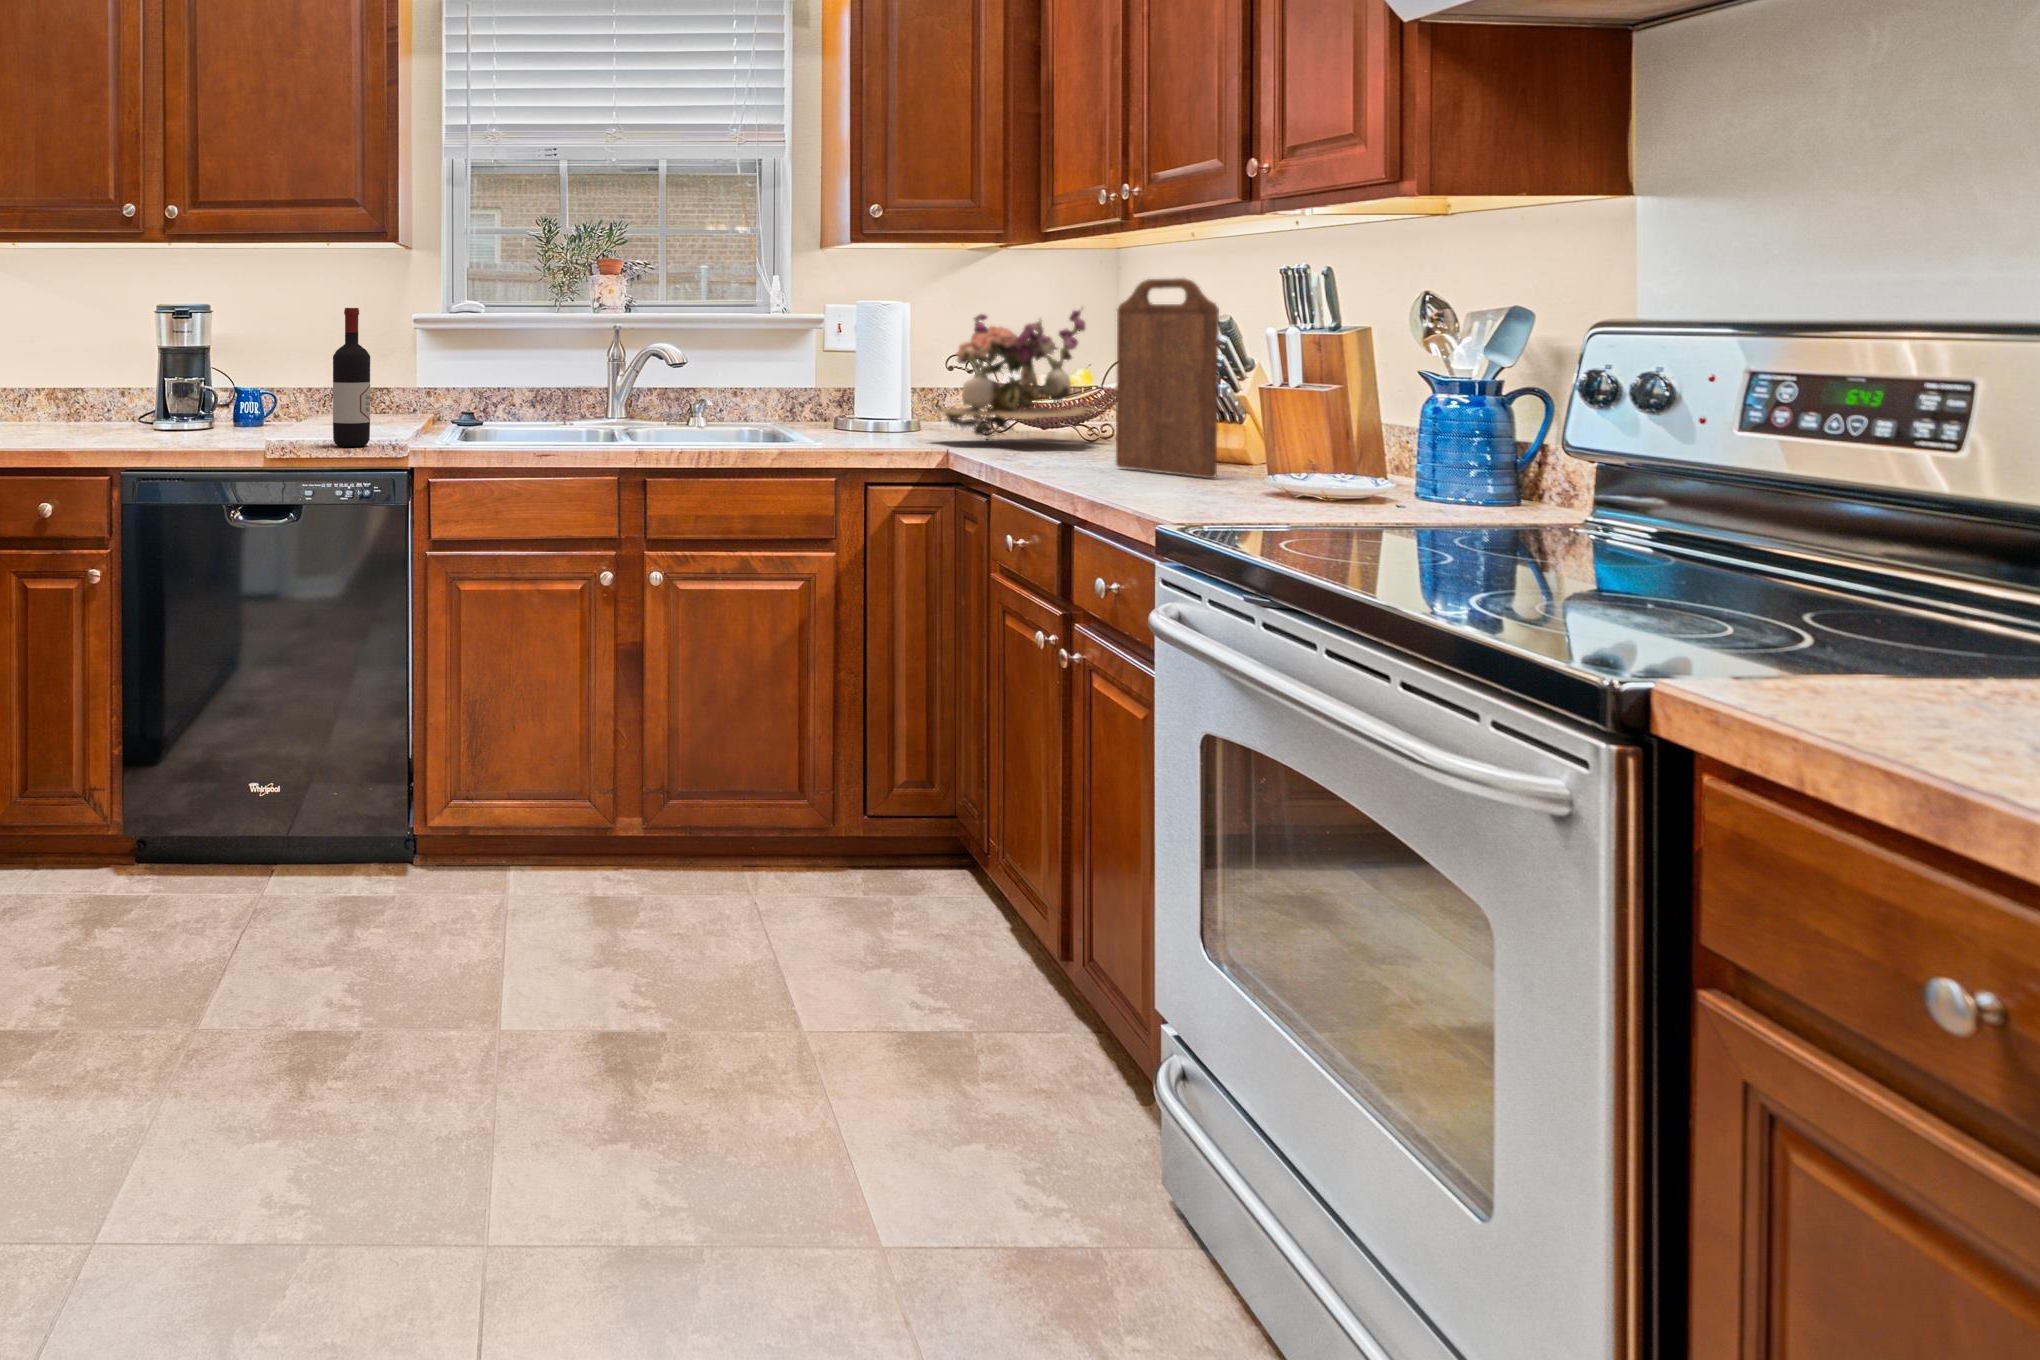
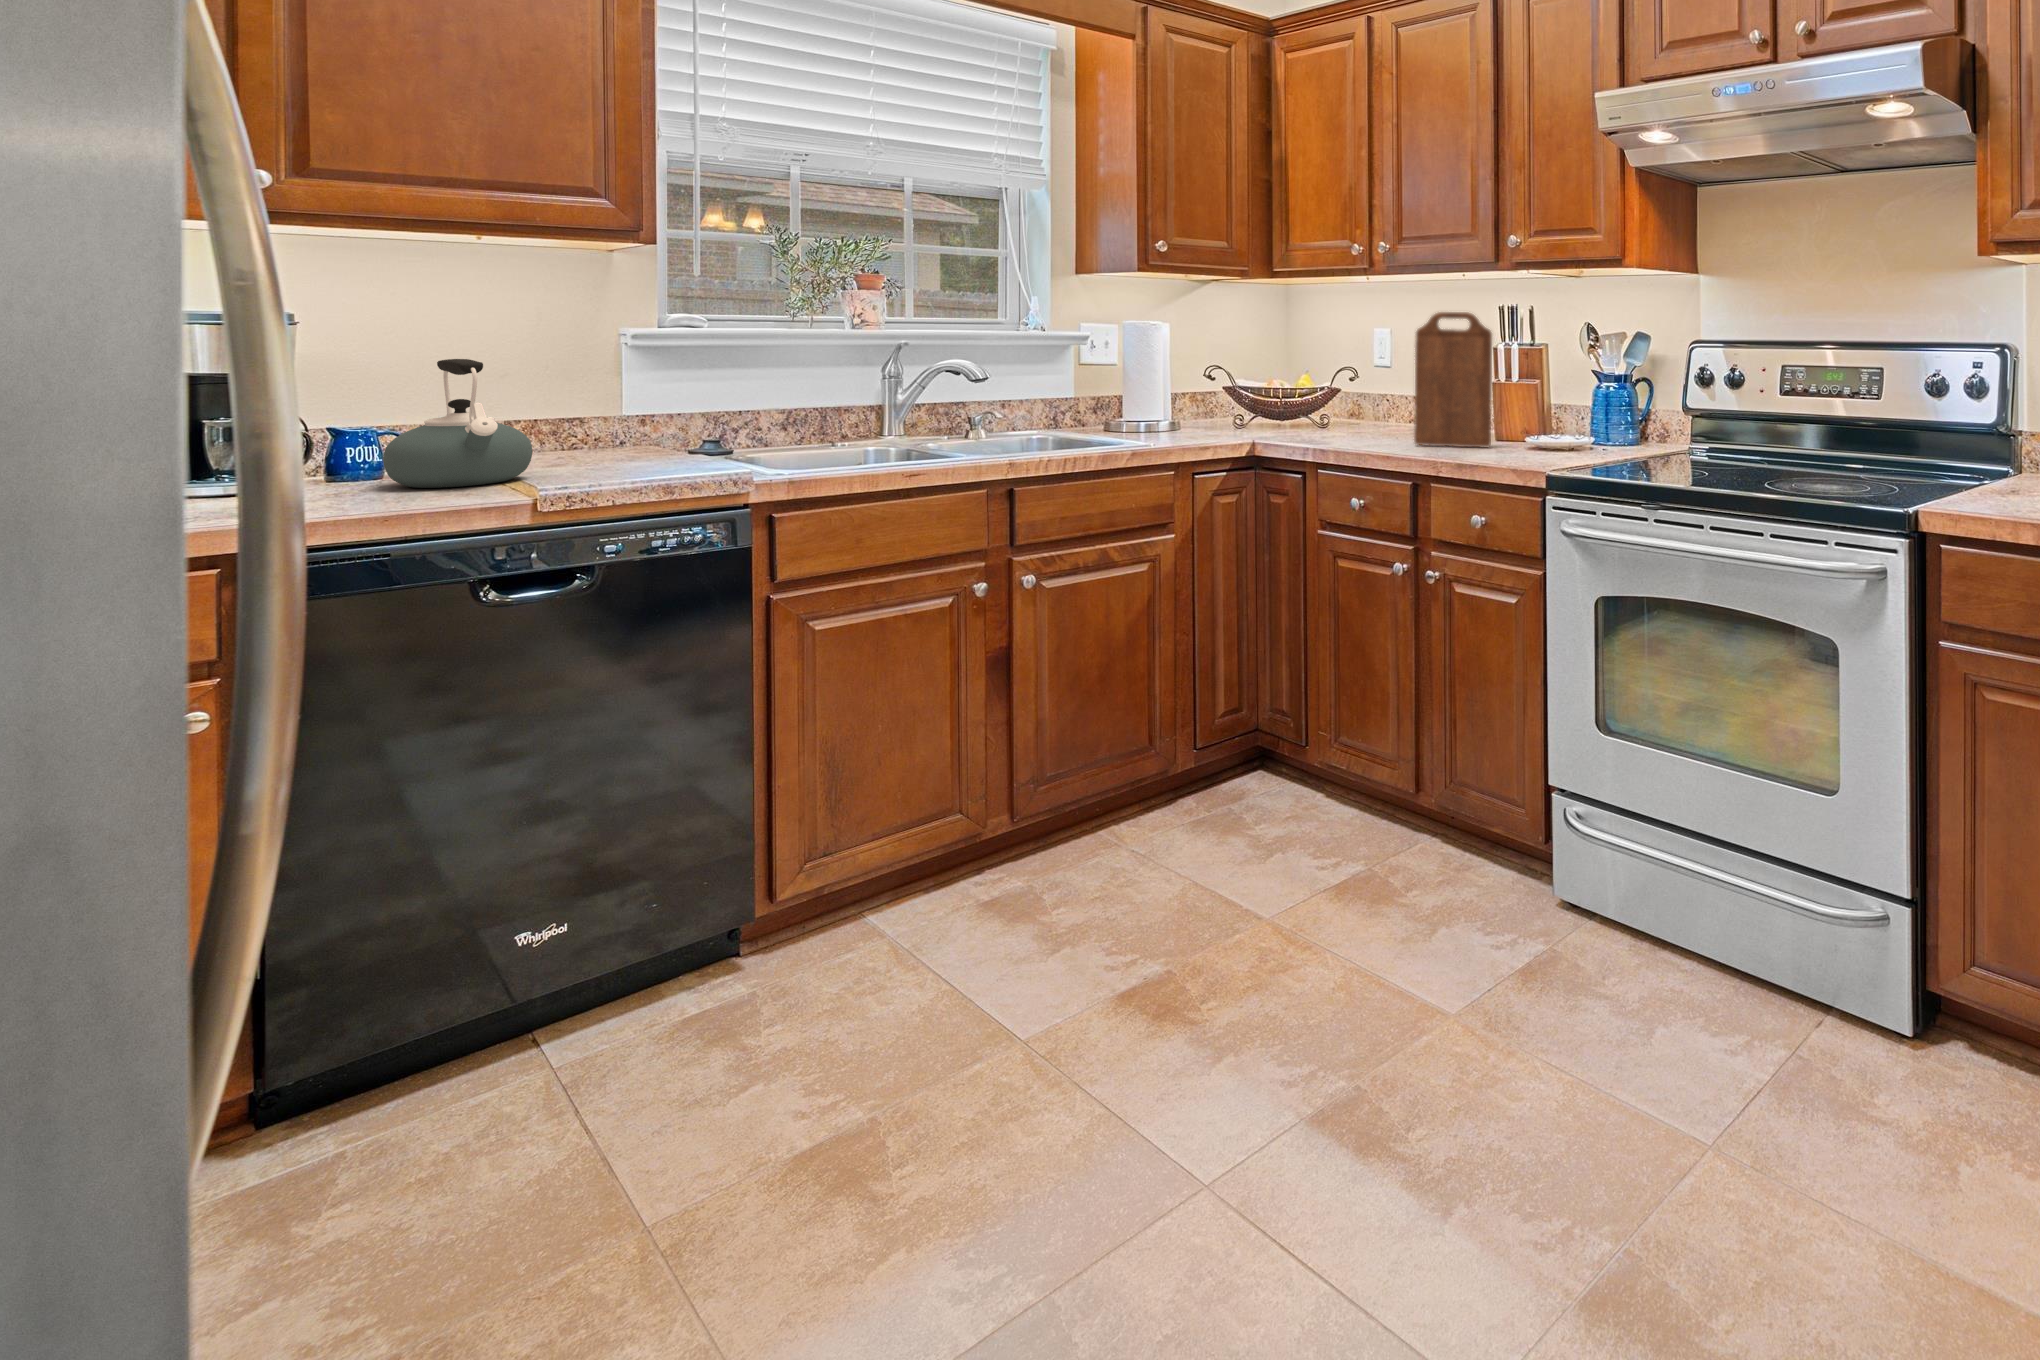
wine bottle: present [333,308,370,447] -> none [620,331,675,495]
flower arrangement: present [928,310,1104,440] -> none [1220,326,1348,432]
kettle: none [248,333,335,433] -> present [383,359,532,488]

